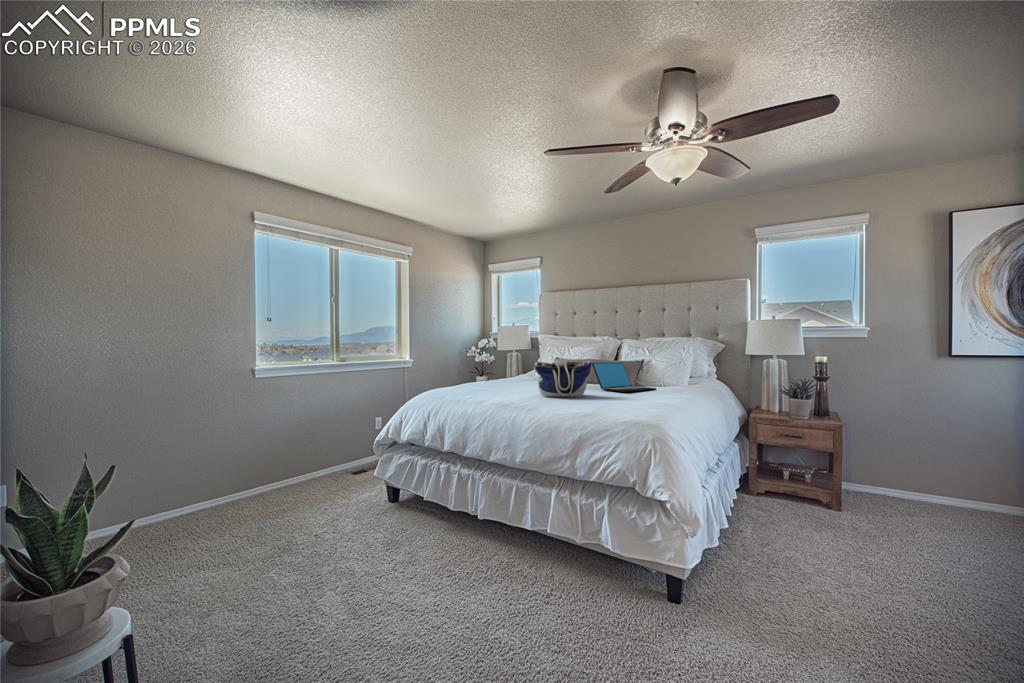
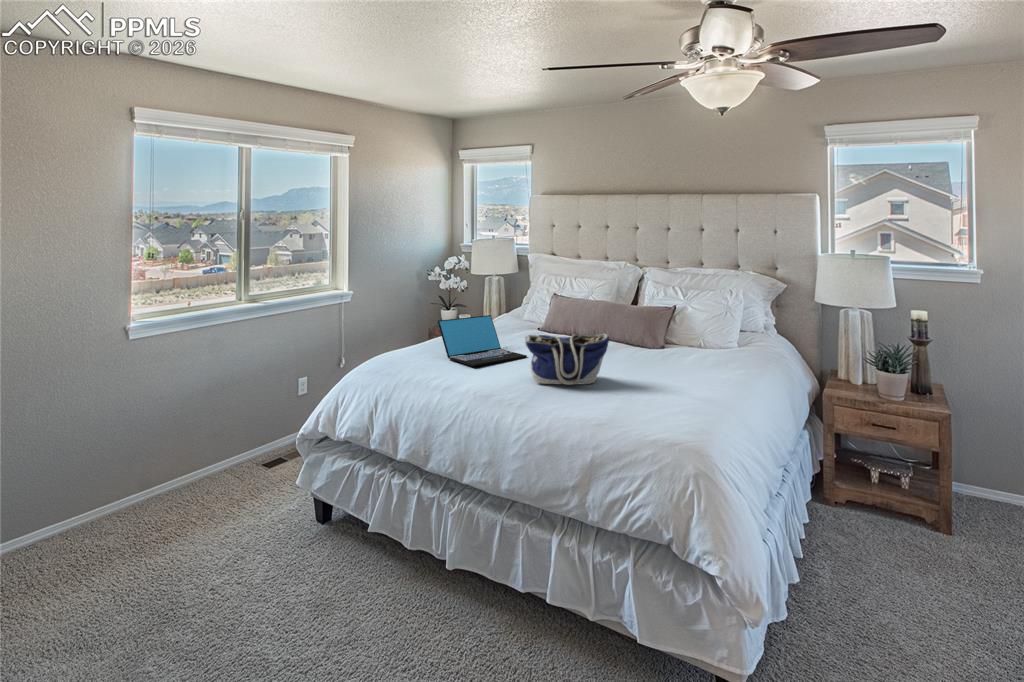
laptop: present [592,363,656,392] -> present [438,315,527,367]

